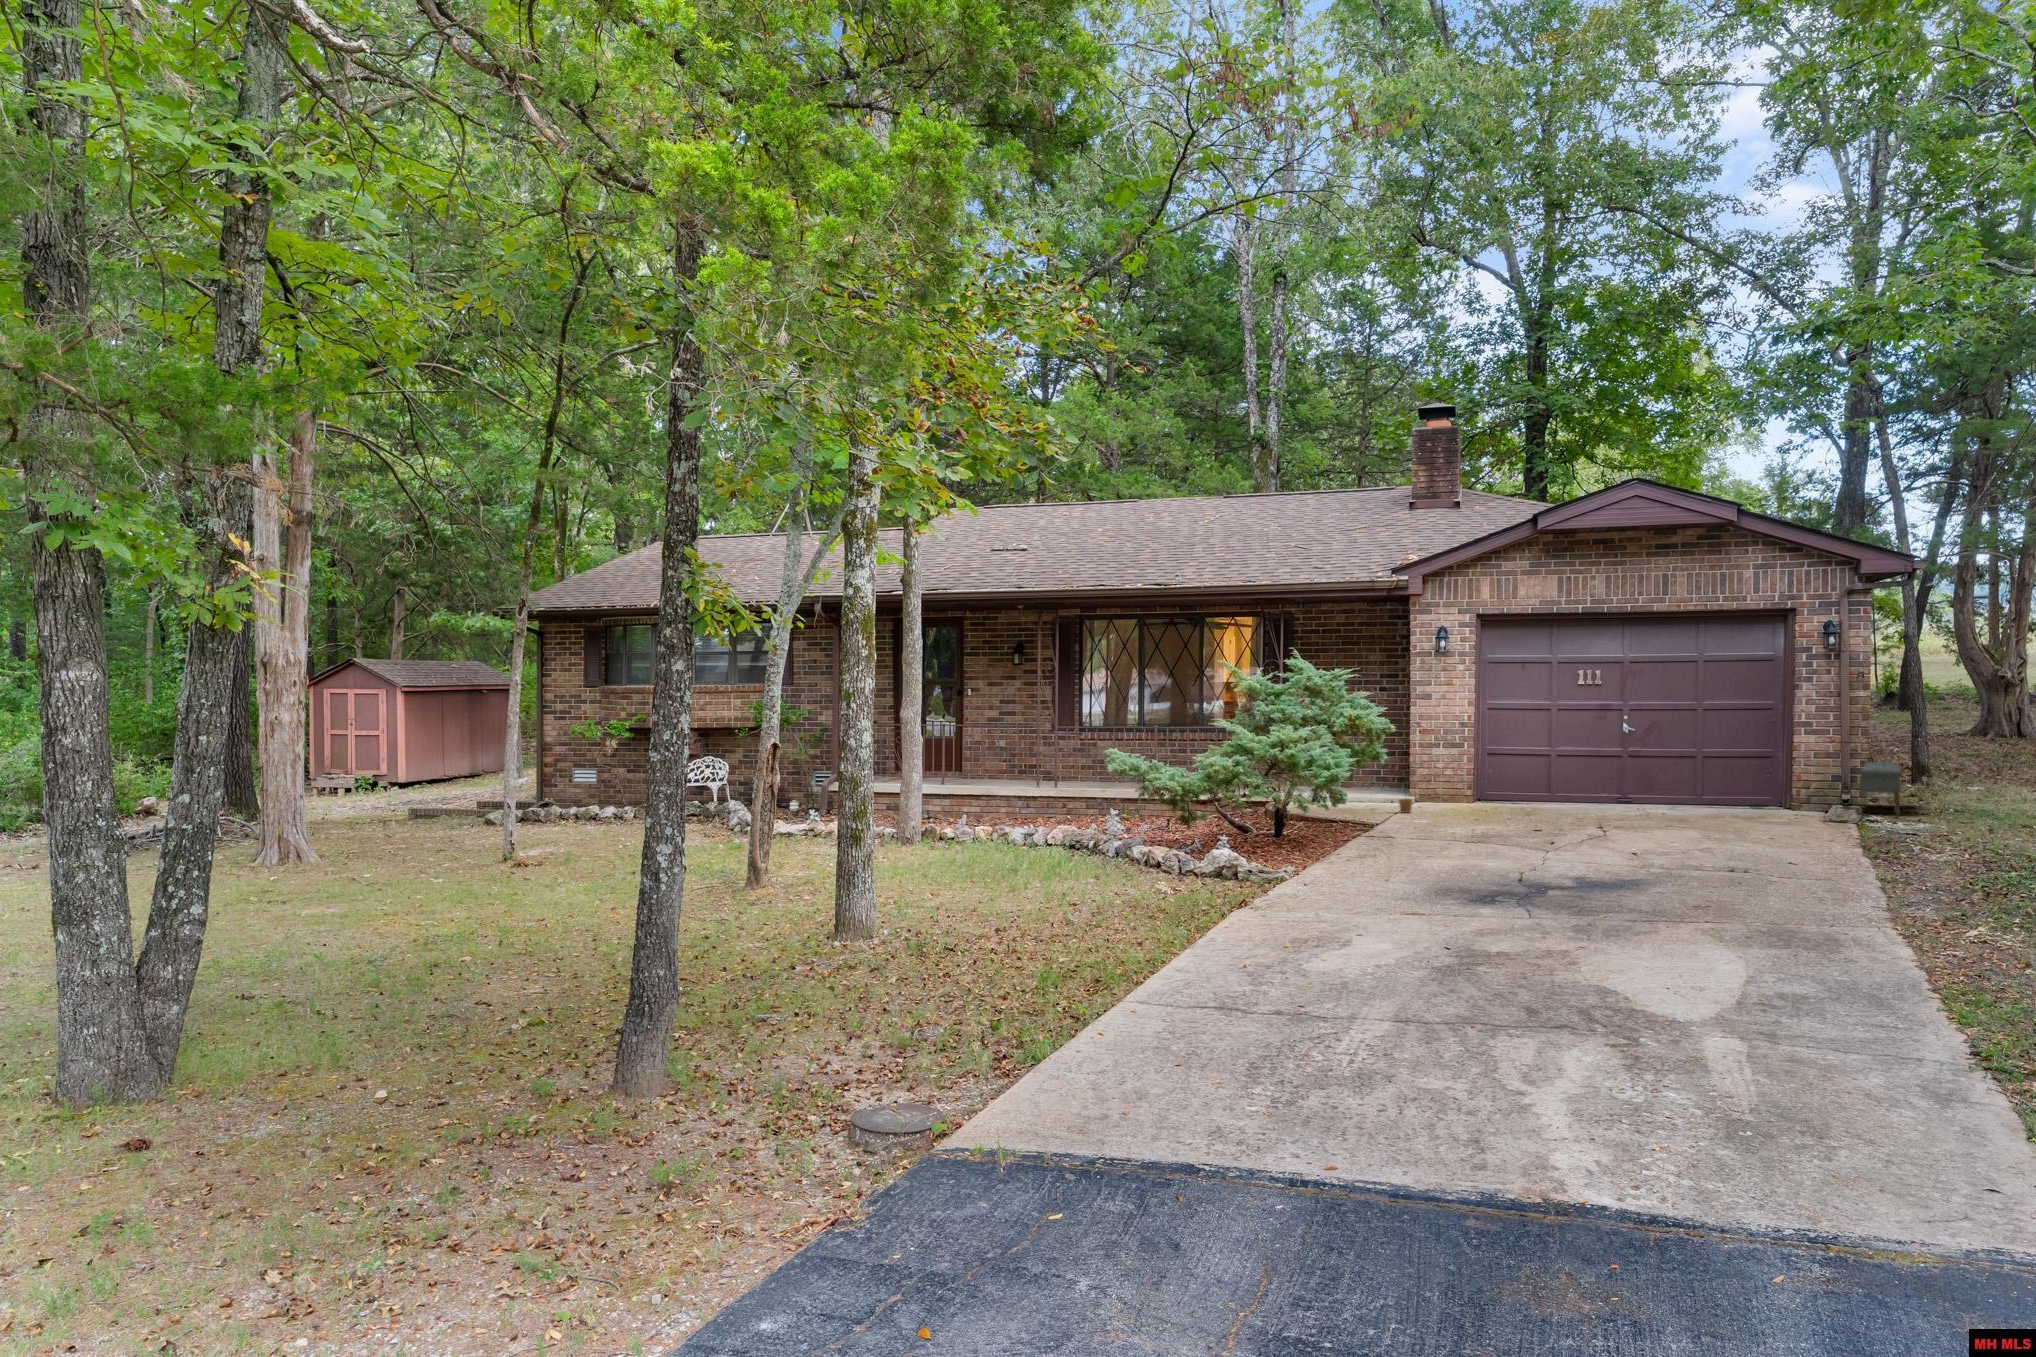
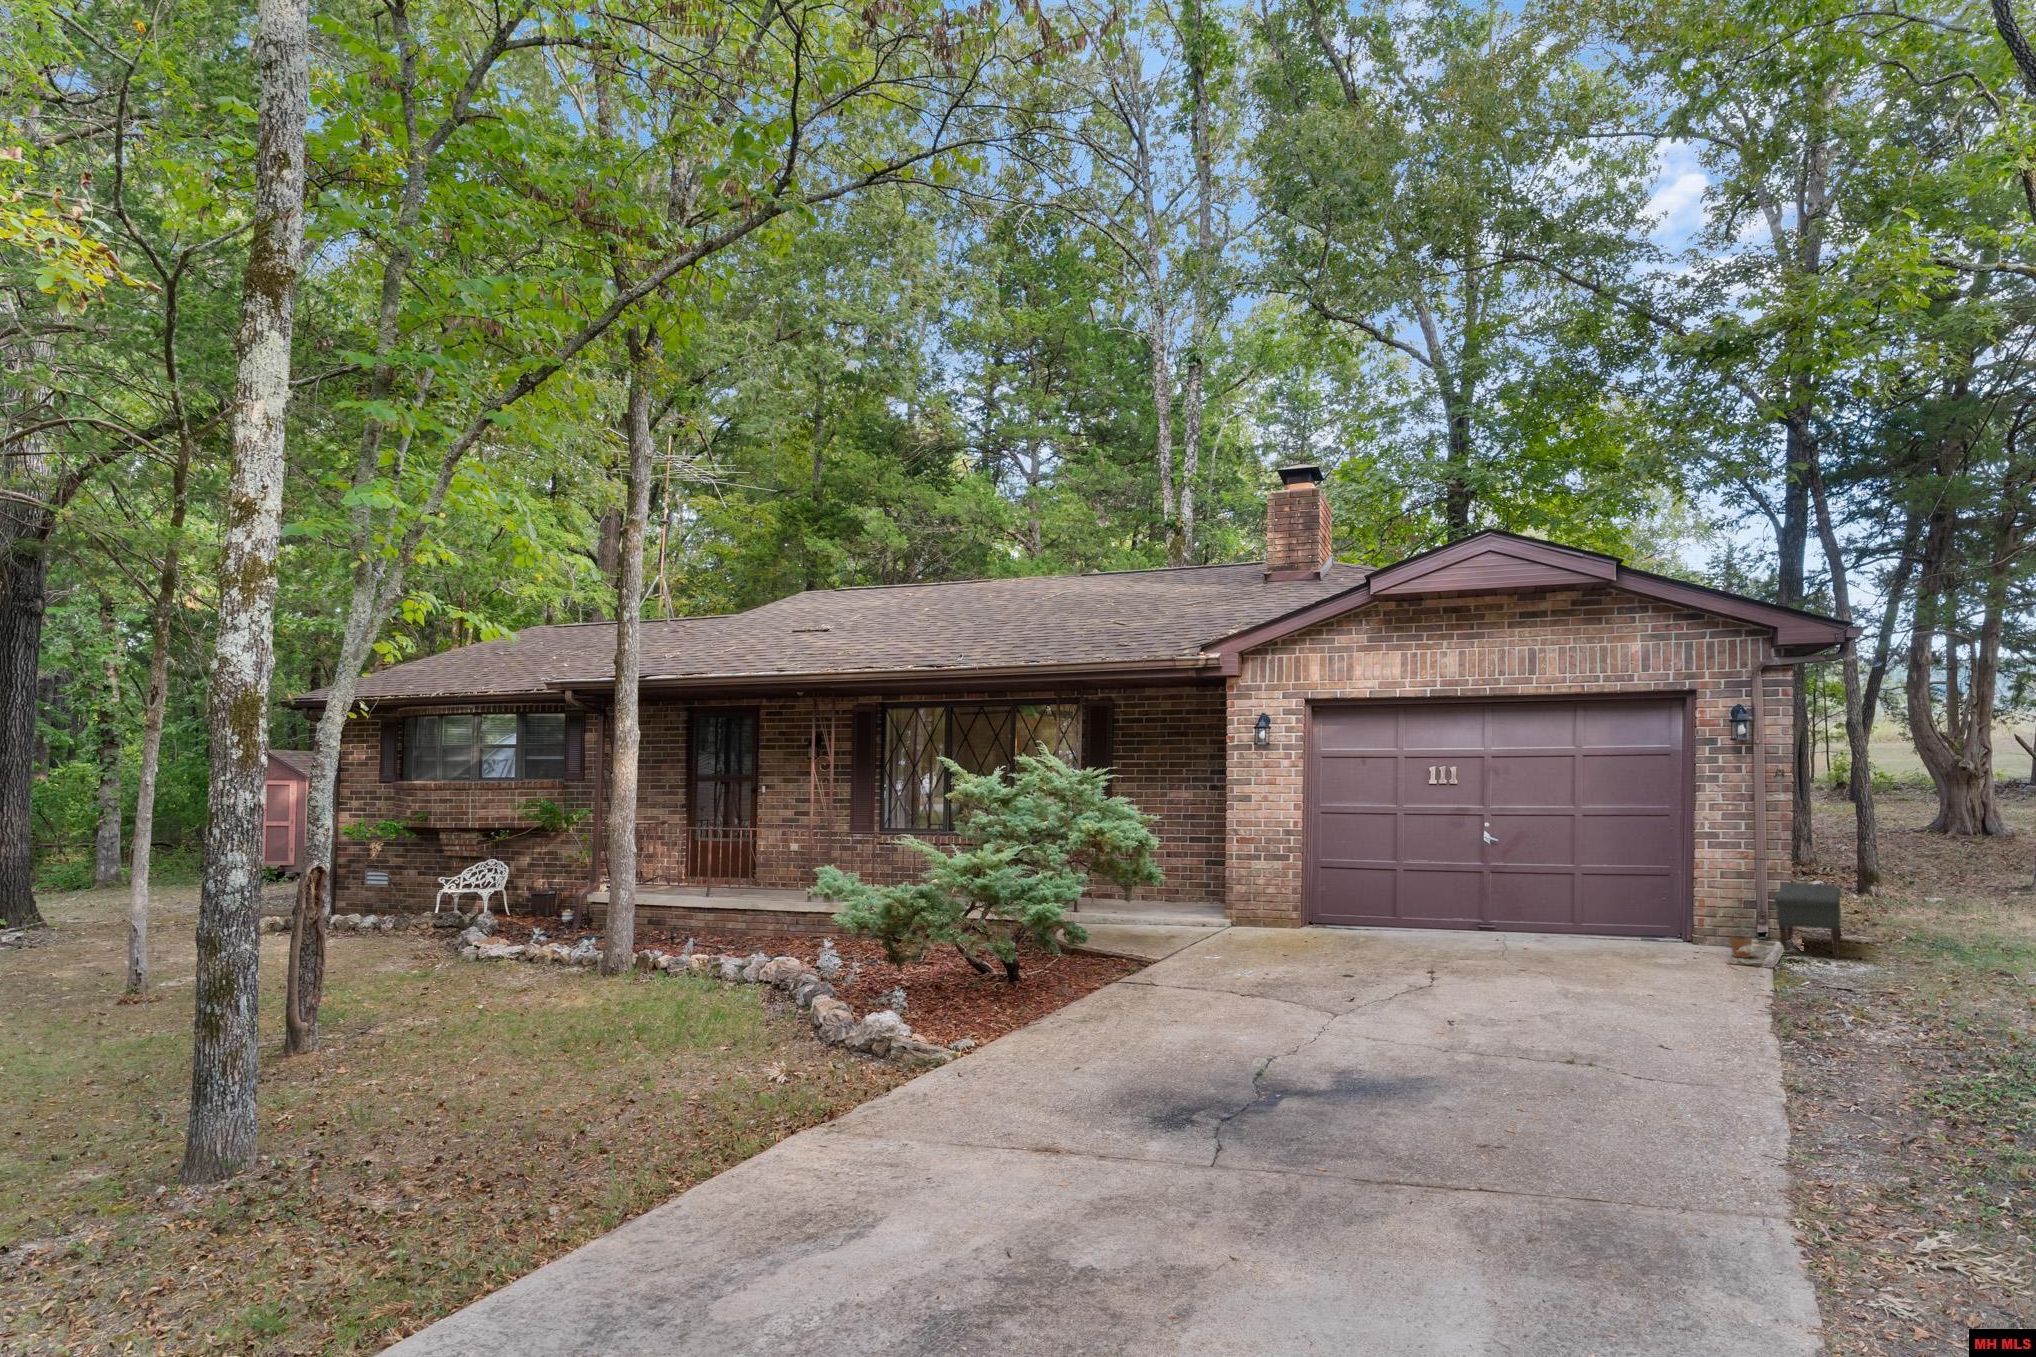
potted plant: present [1399,773,1414,813] -> present [1725,899,1752,958]

